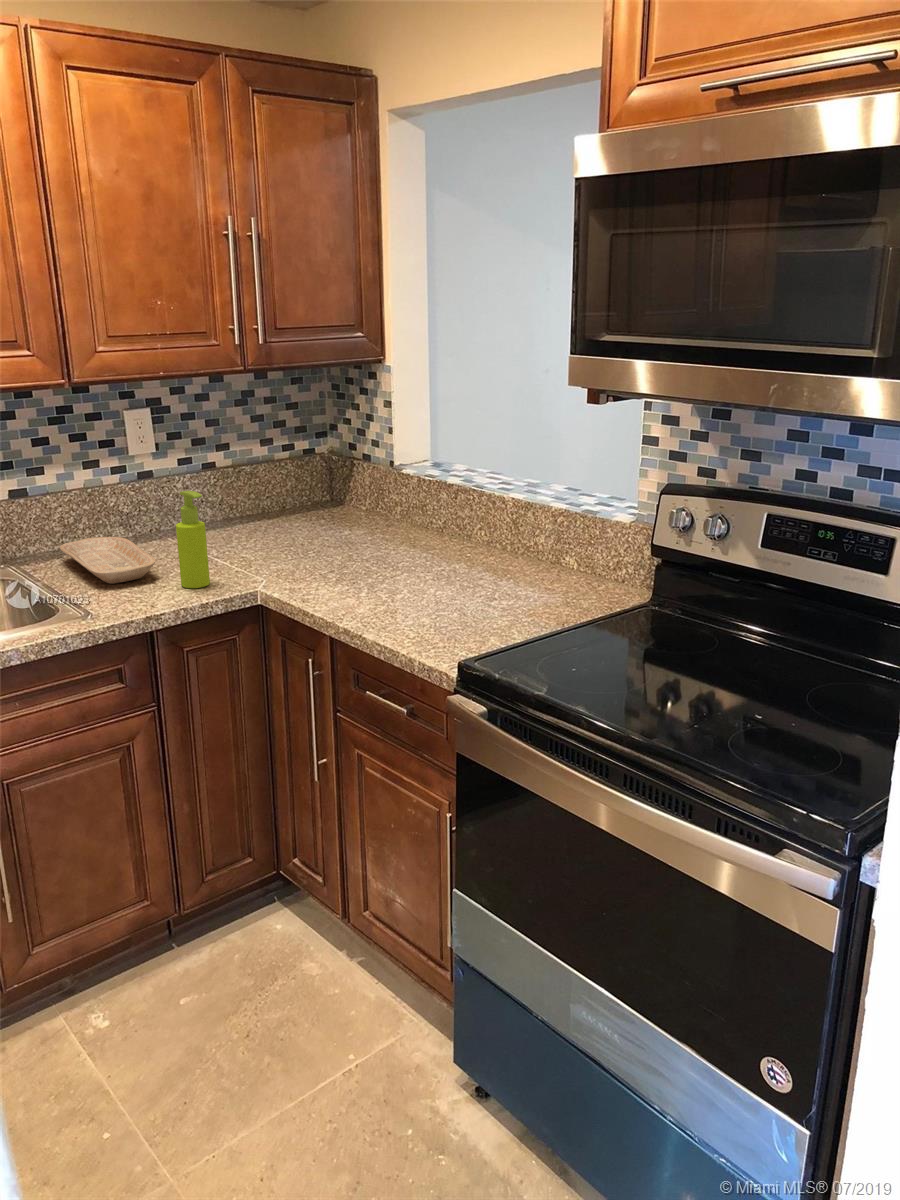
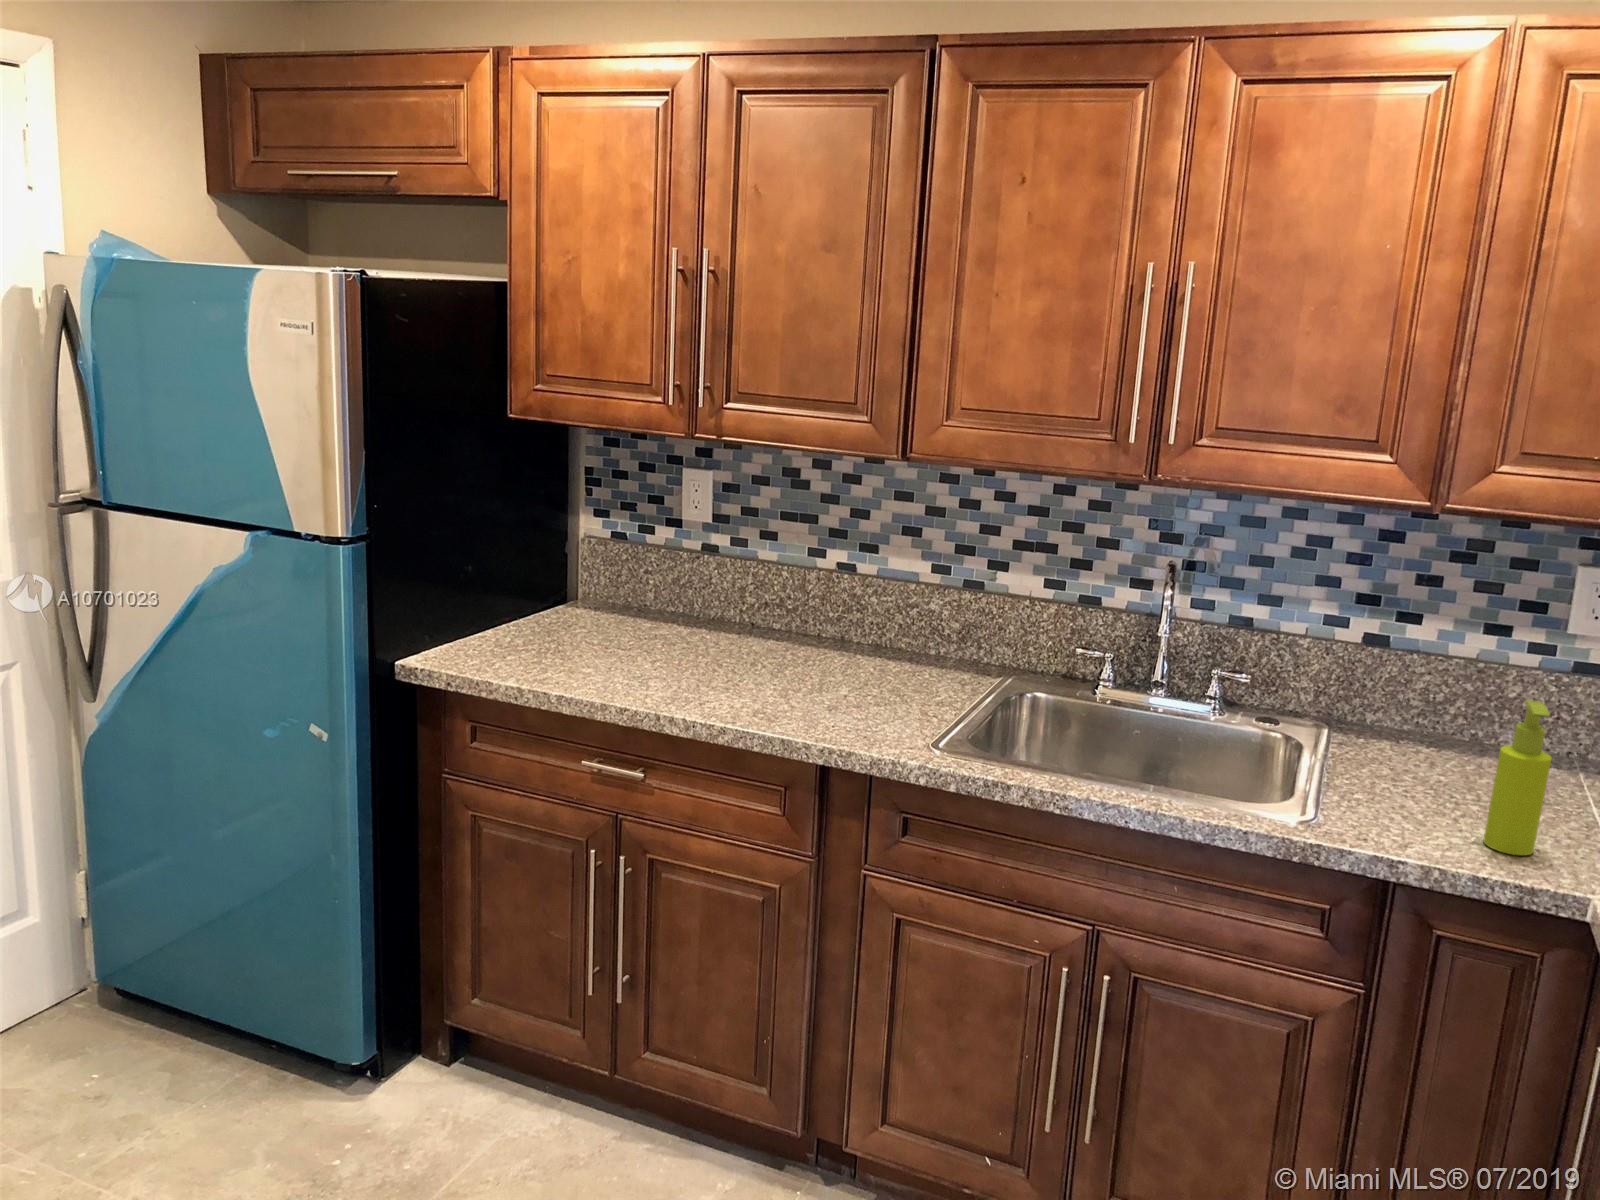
tray: present [60,537,156,584] -> none [1374,724,1490,805]

